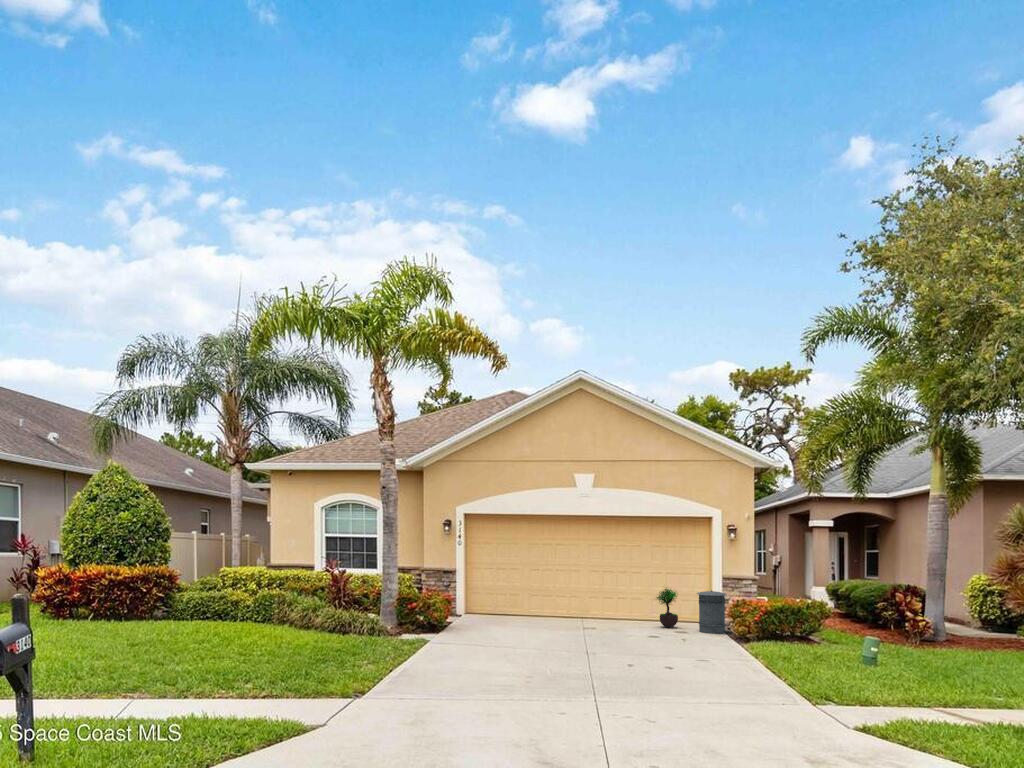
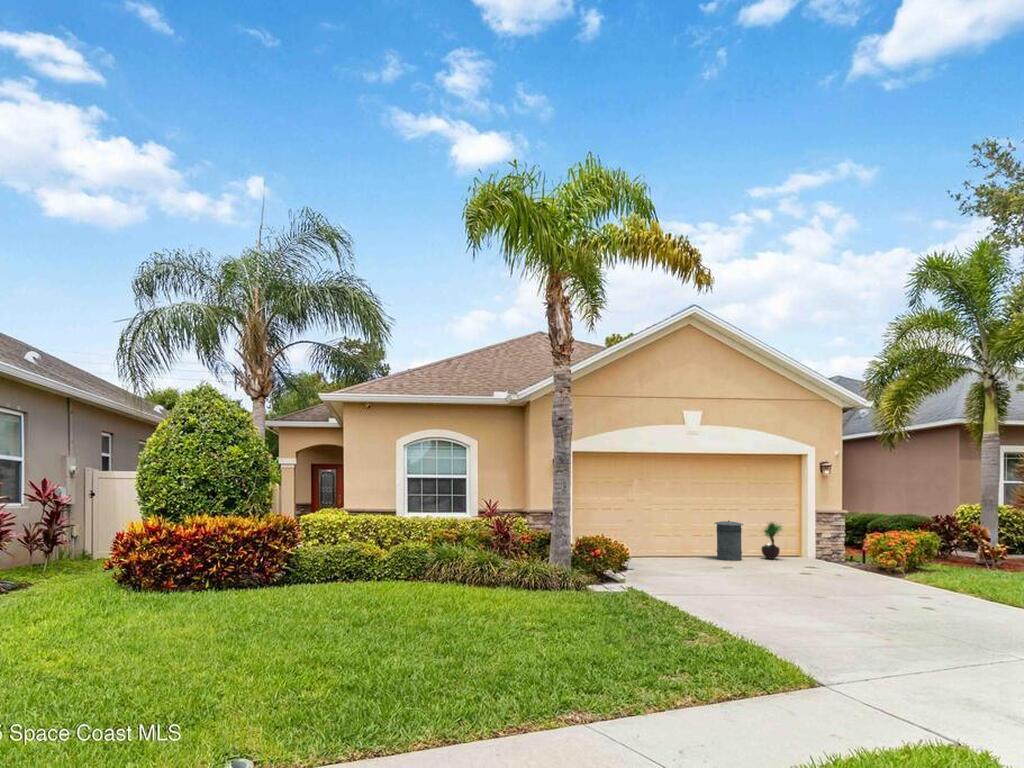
trash can: present [697,590,727,634] -> present [715,521,743,561]

